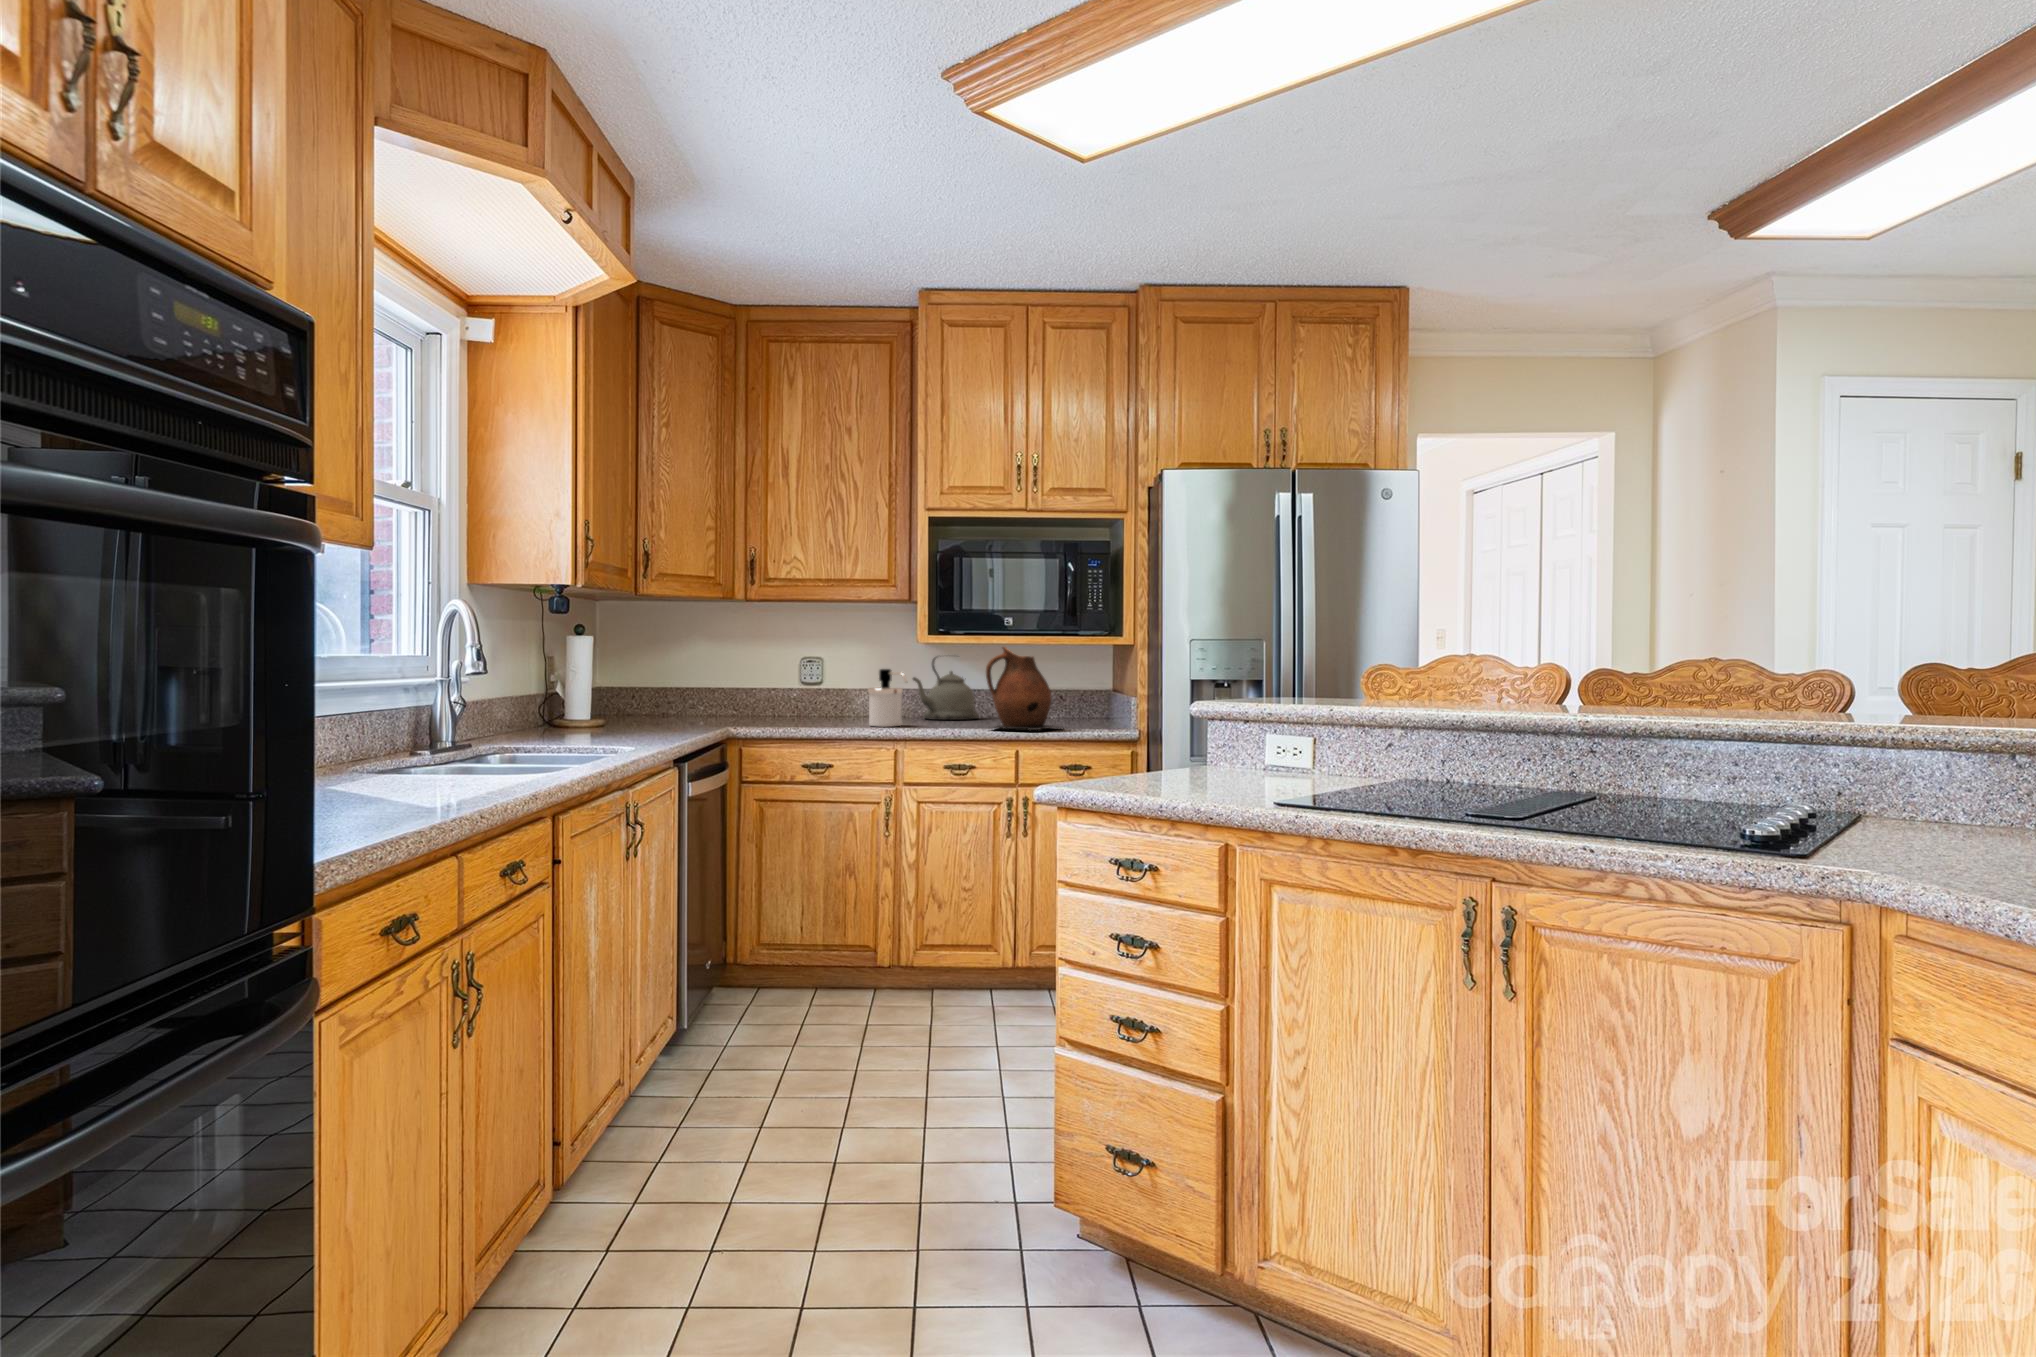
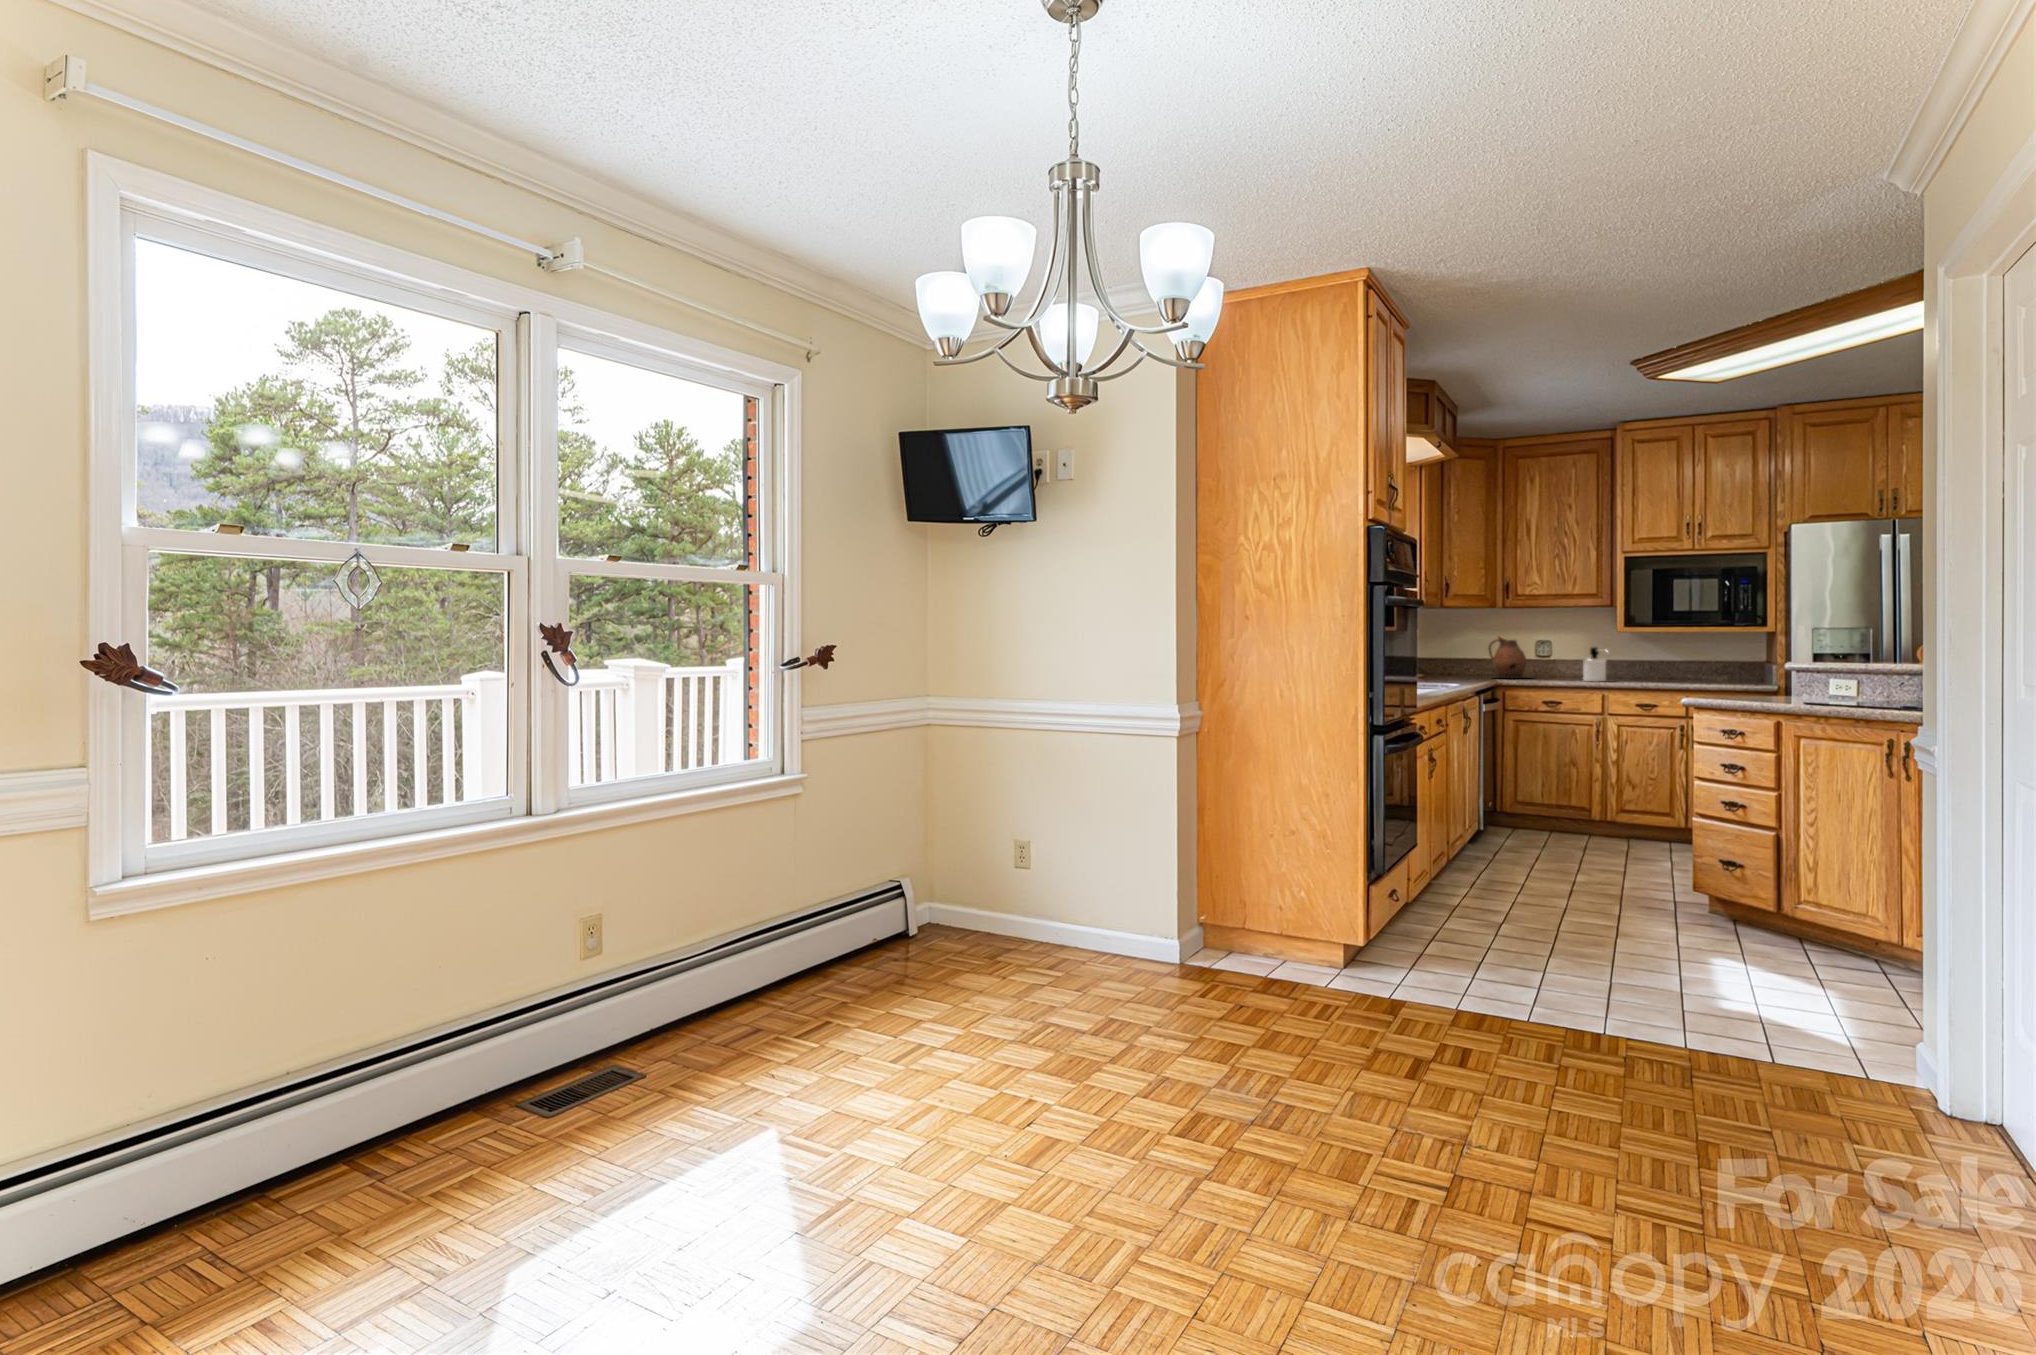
ceramic pitcher: present [986,647,1059,730] -> present [1489,636,1527,678]
kettle: present [913,657,979,720] -> none [1612,638,1662,679]

